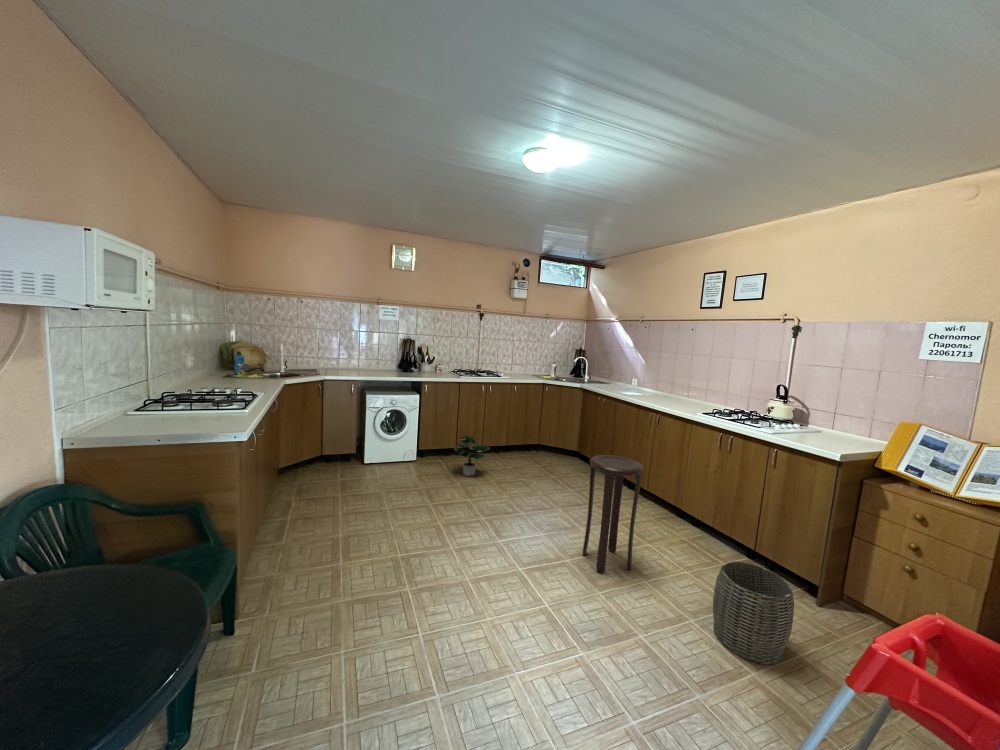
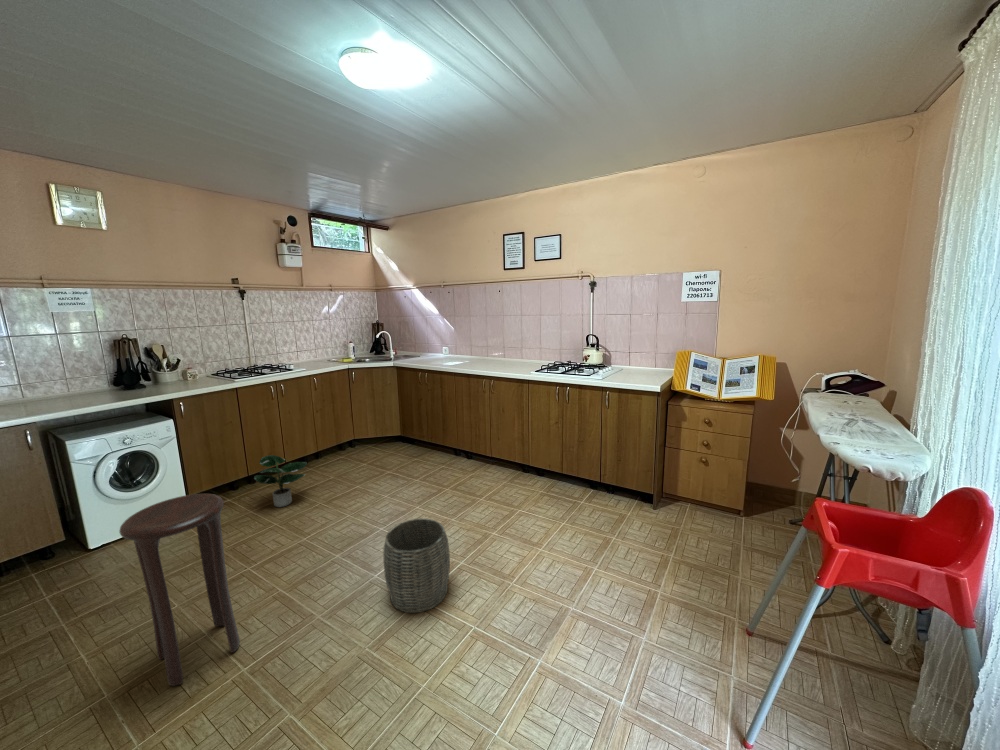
stool: present [583,455,643,573] -> present [119,494,240,686]
woven basket: present [713,561,794,664] -> present [383,519,450,613]

